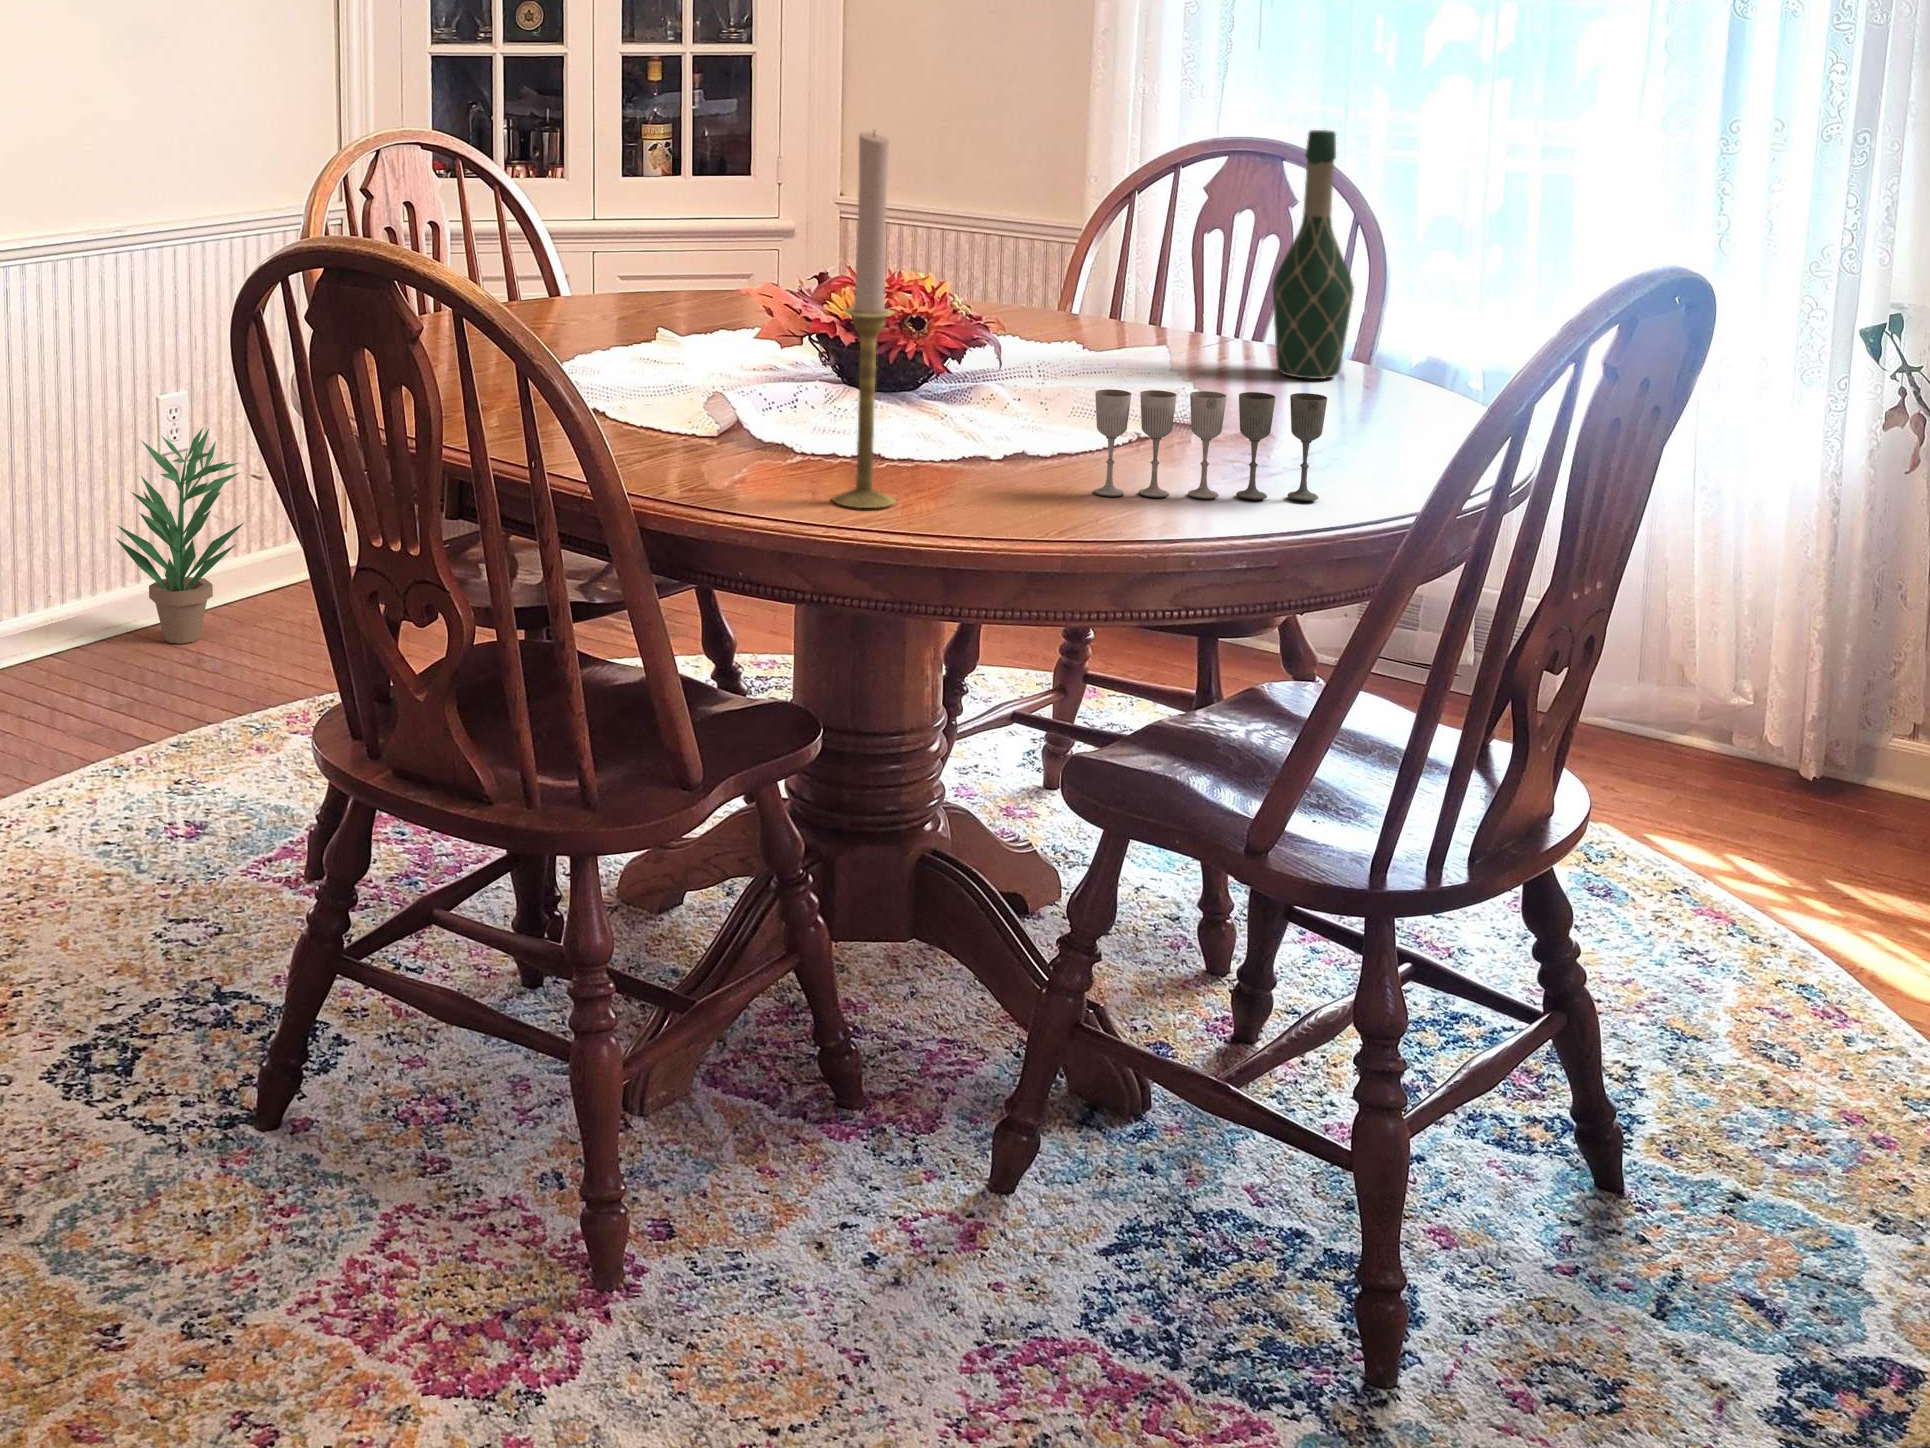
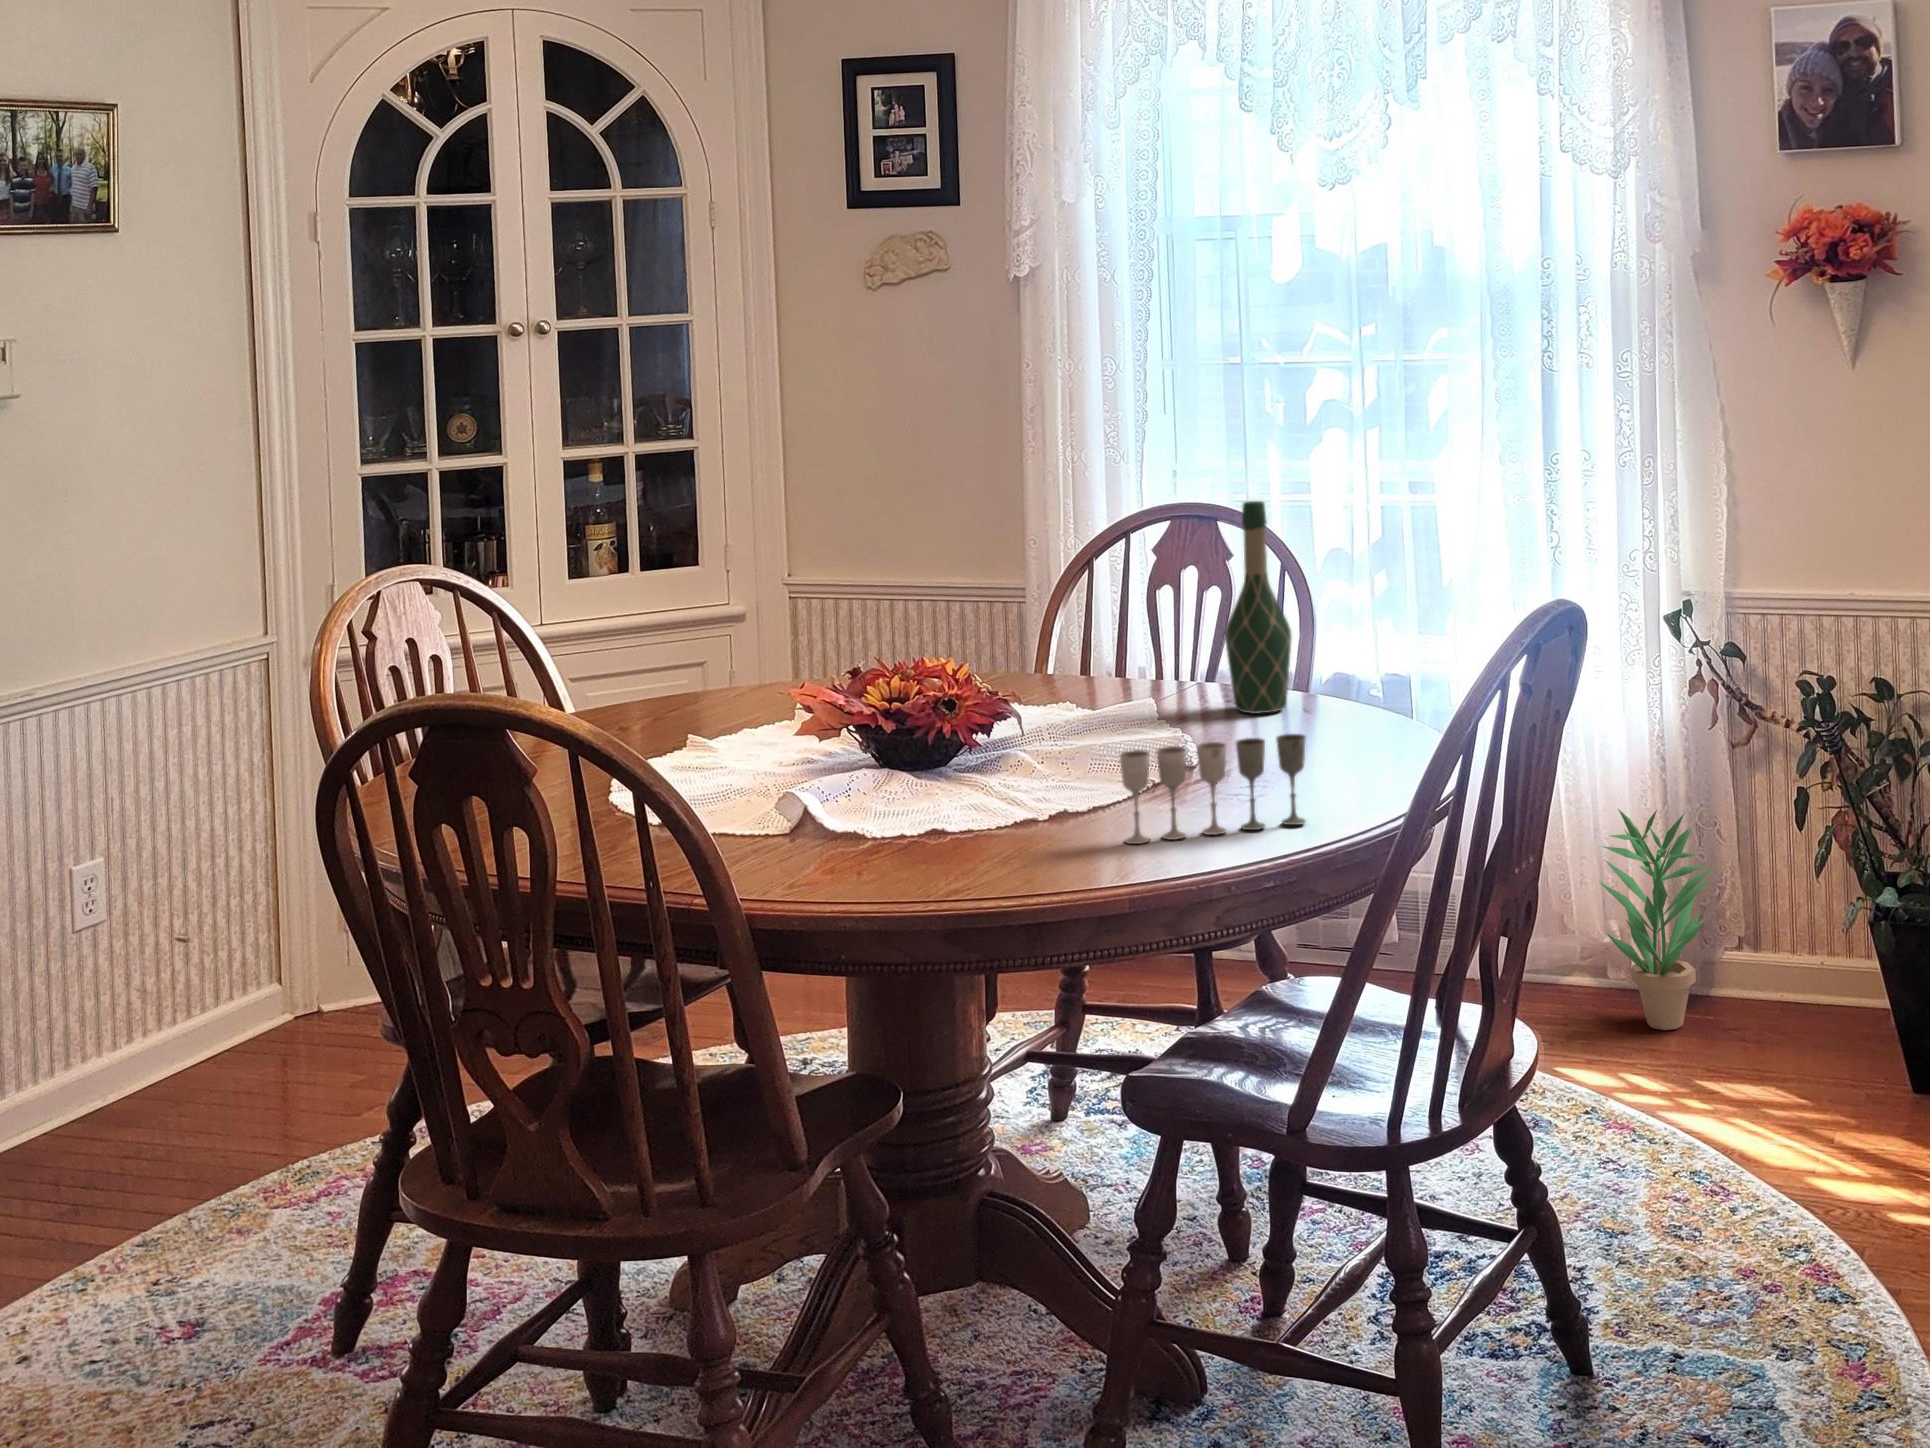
candlestick: present [833,132,896,508] -> none [905,549,962,886]
potted plant: present [116,428,244,644] -> present [1599,809,1714,1030]

